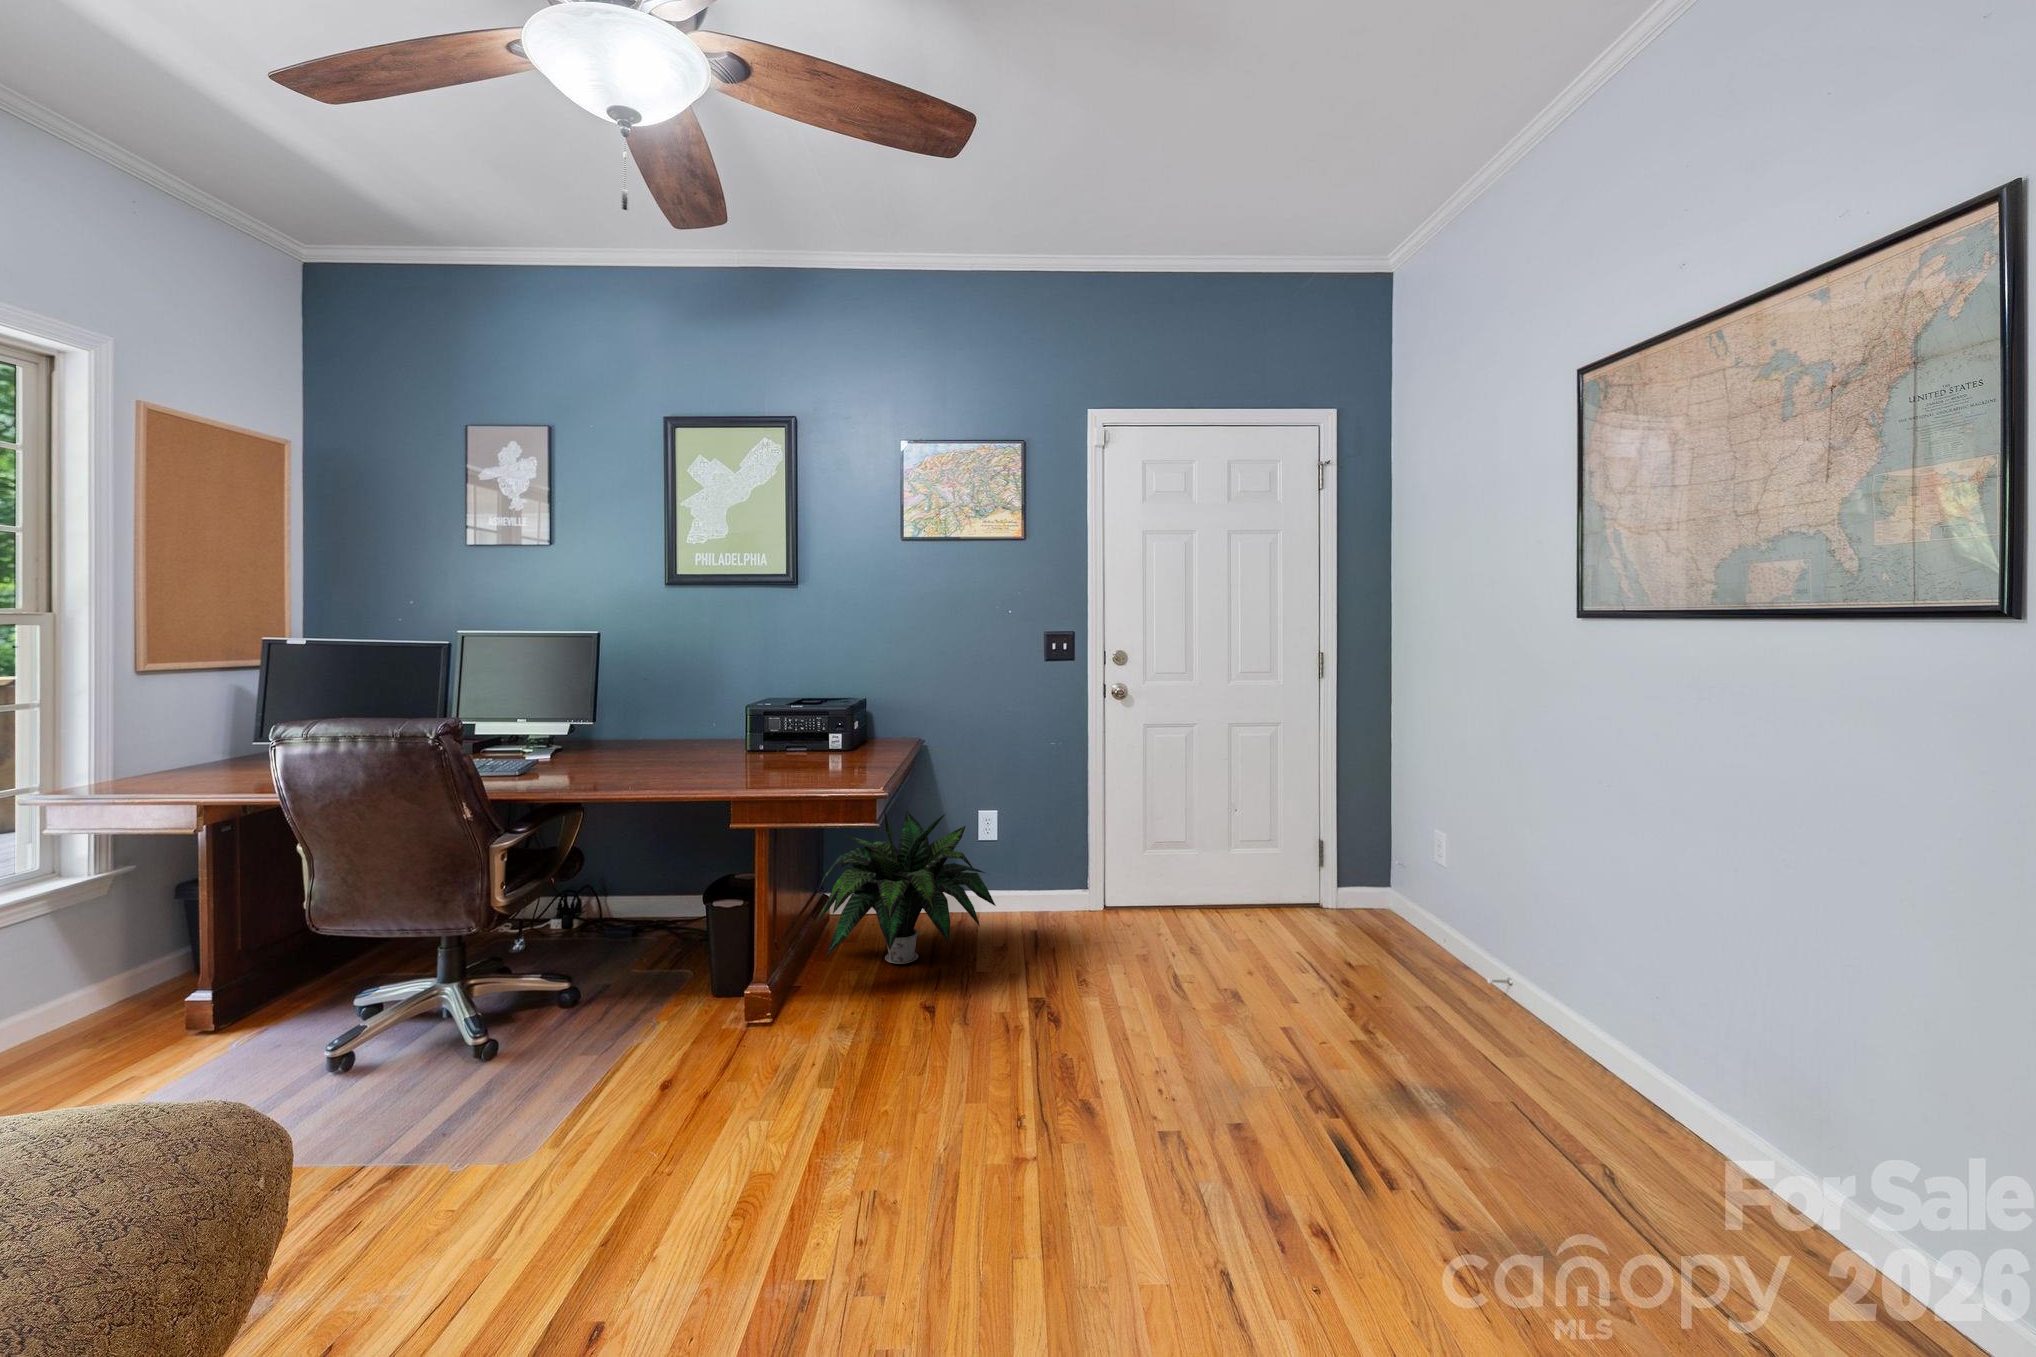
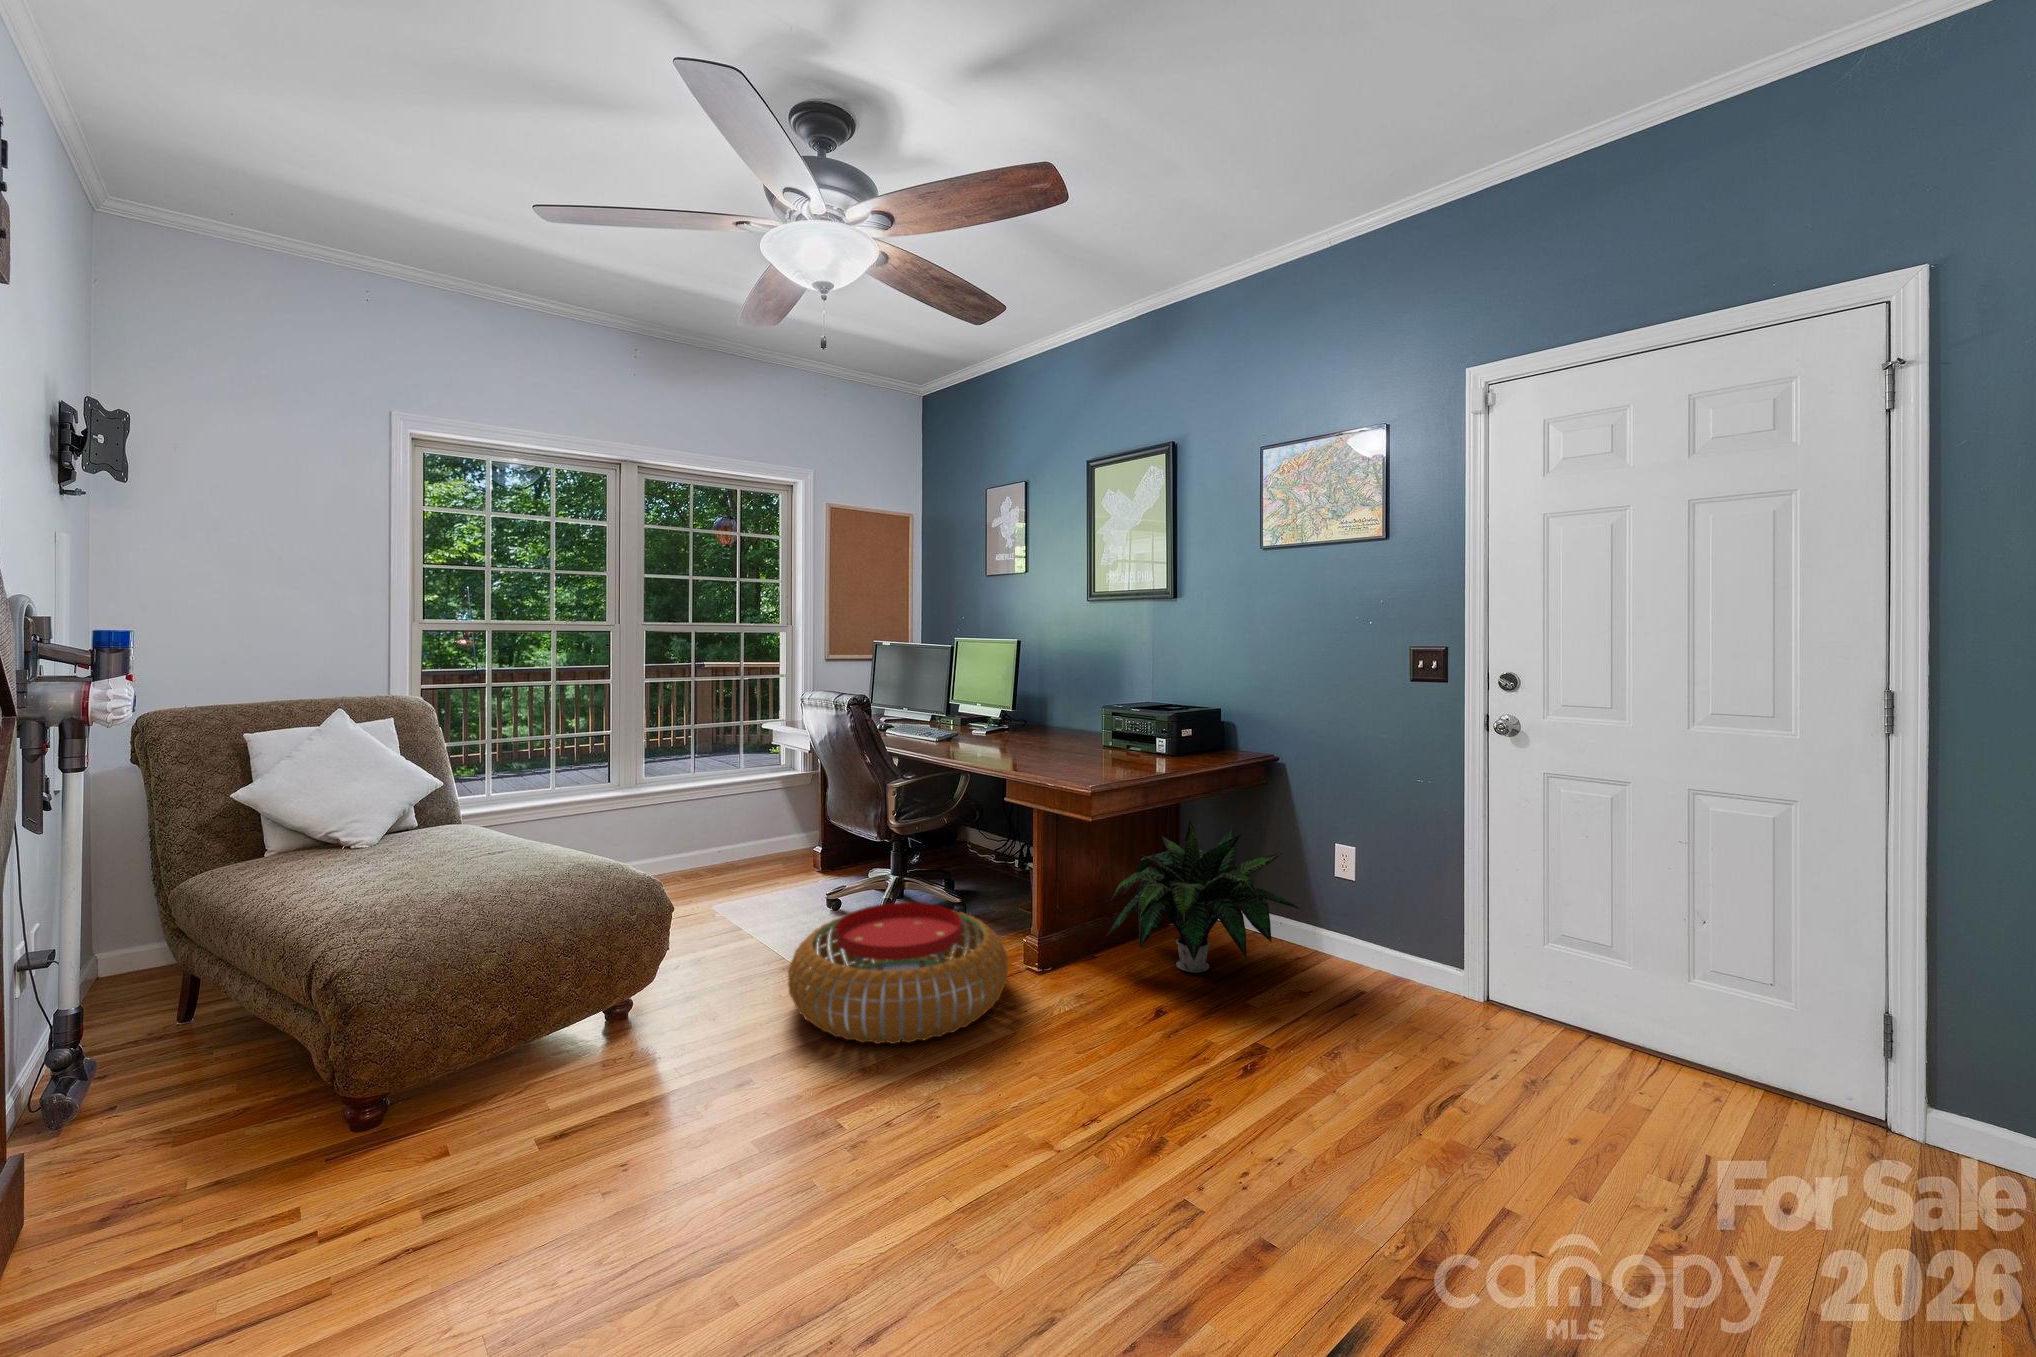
pouf: none [457,977,799,1207] -> present [788,902,1008,1044]

